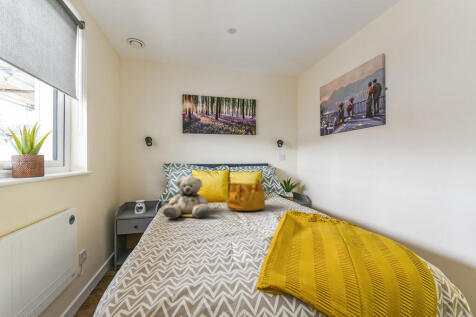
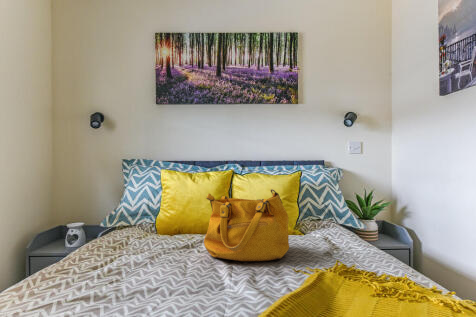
teddy bear: present [163,176,210,219] -> none [58,180,161,273]

